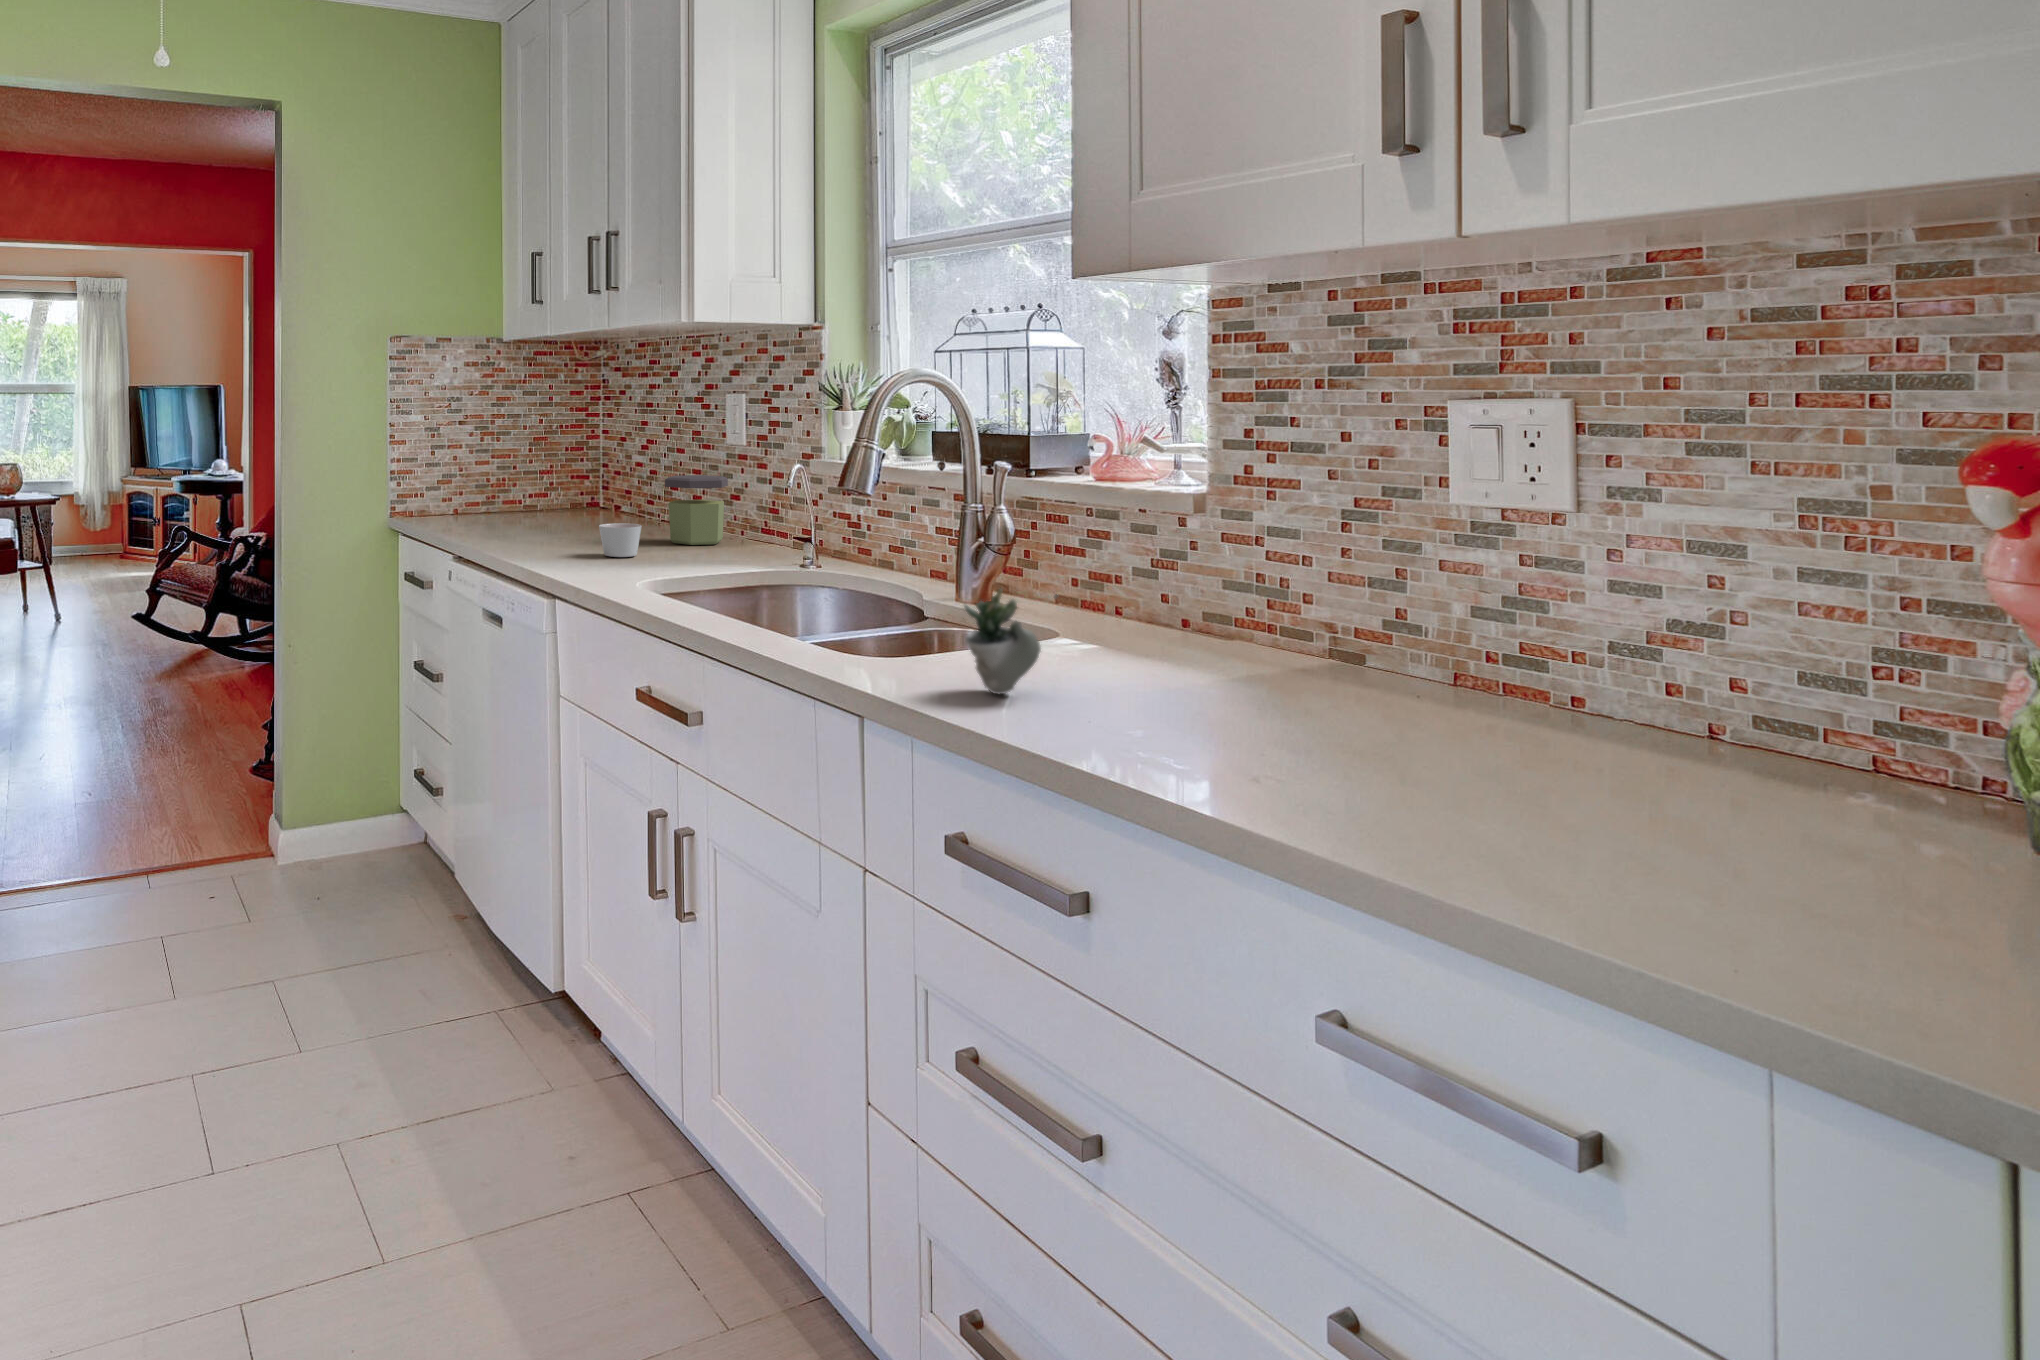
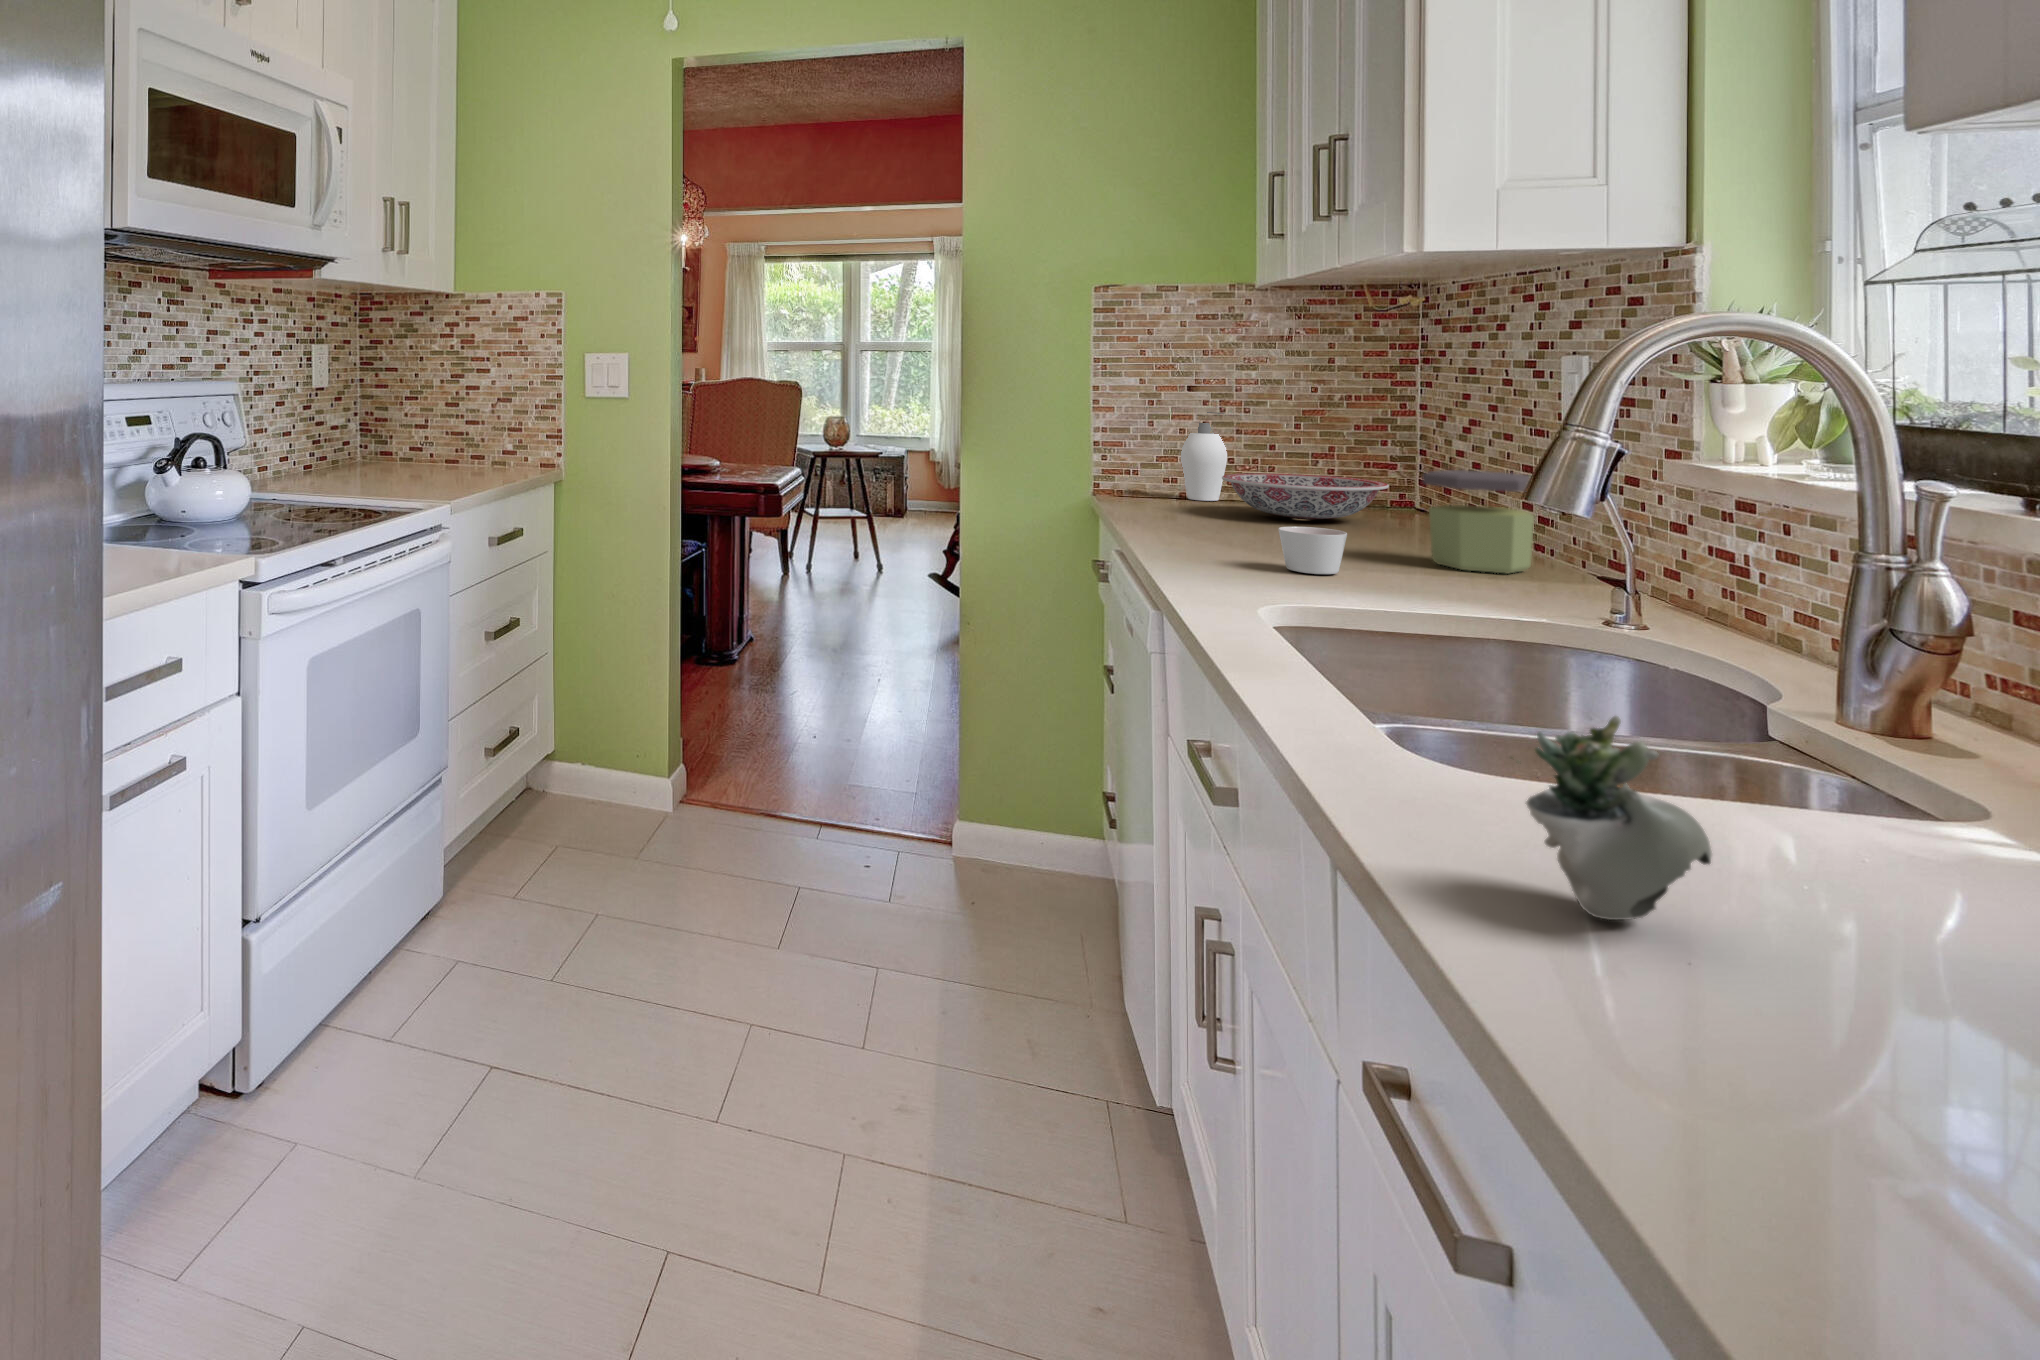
soap dispenser: none [451,436,487,515] -> present [1181,412,1227,501]
ceramic bowl: none [498,488,608,522] -> present [1222,473,1389,520]

